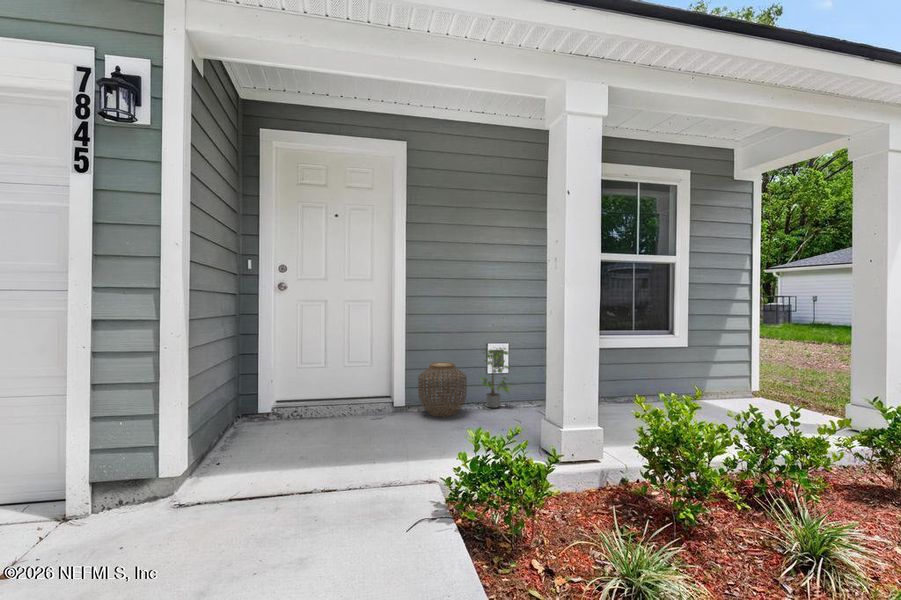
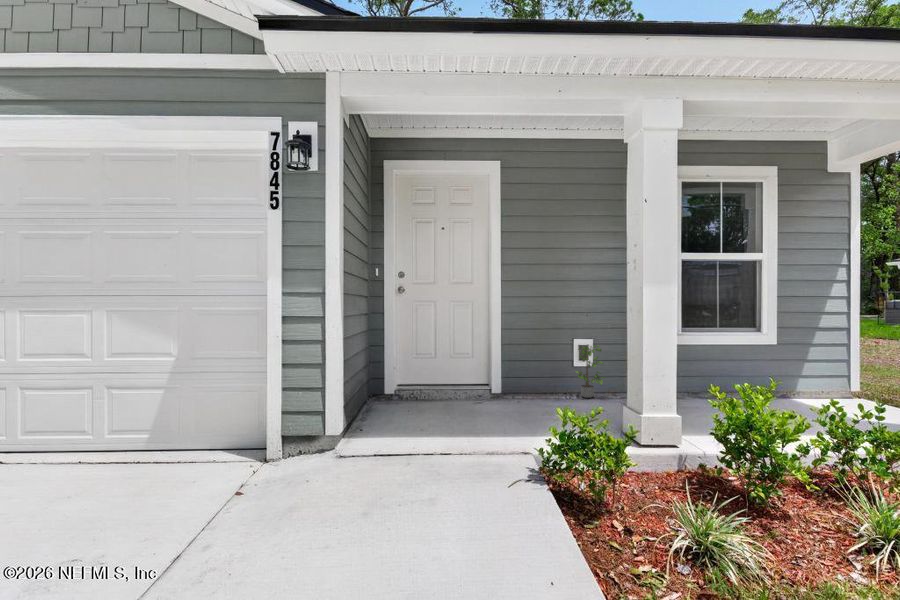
woven basket: present [418,362,467,417] -> none [521,356,563,403]

